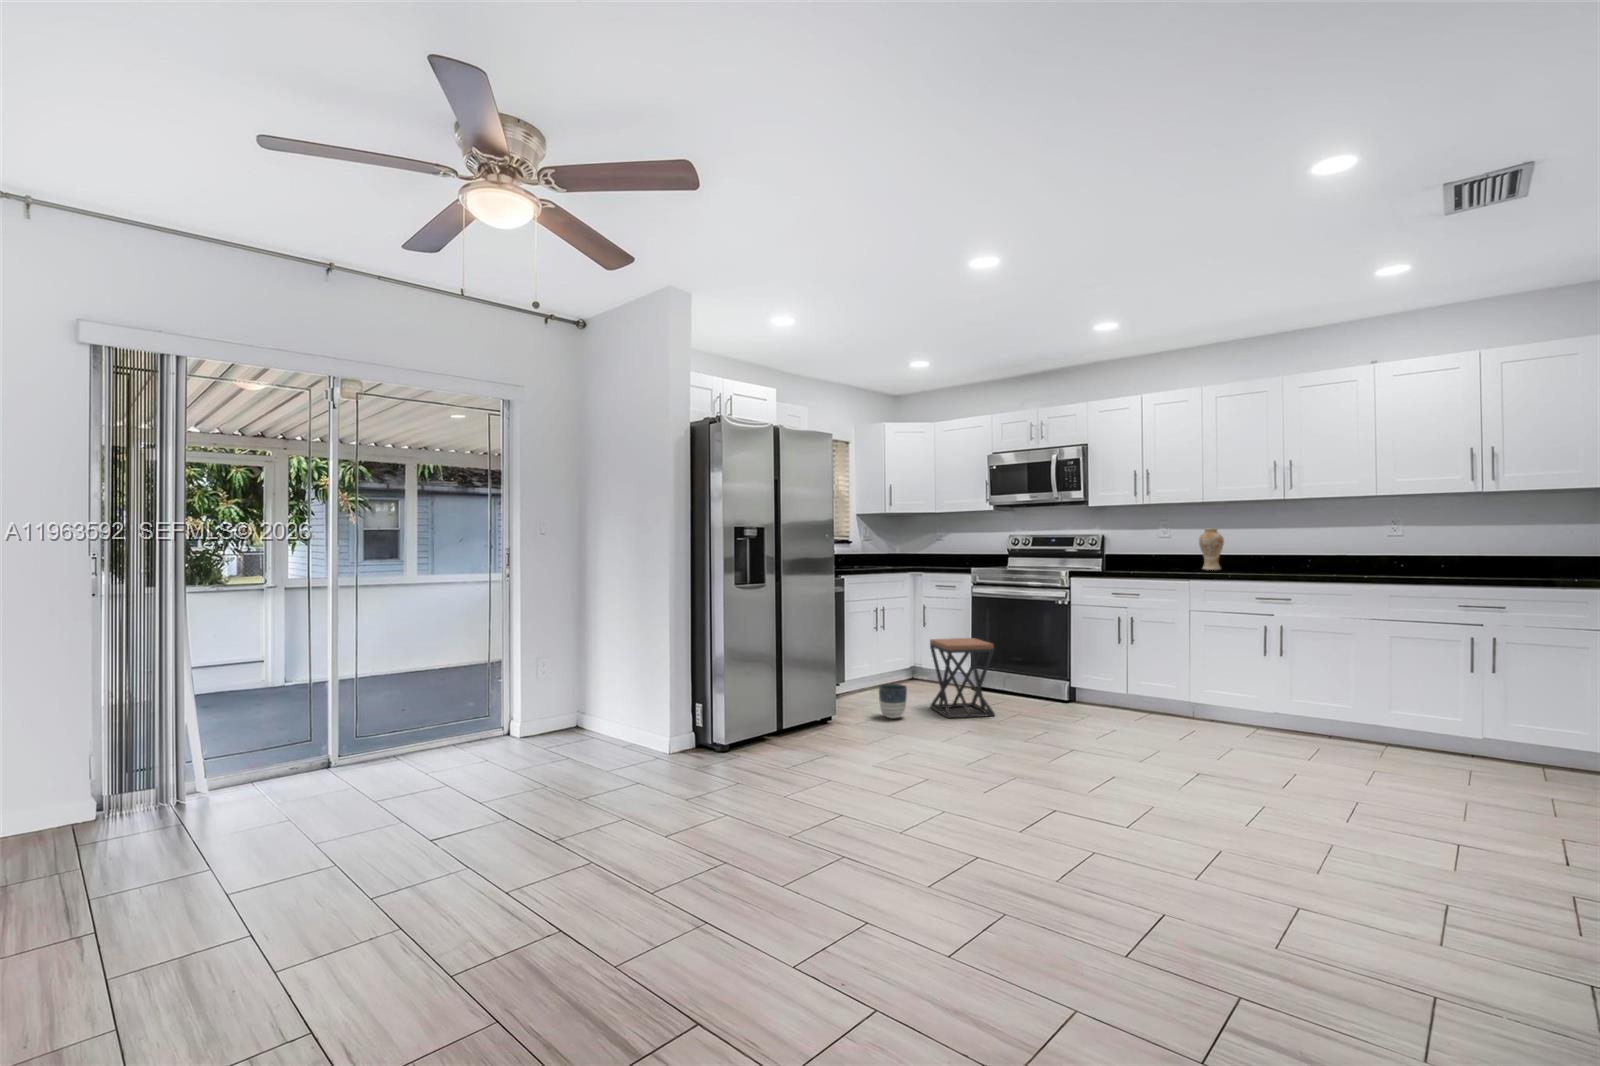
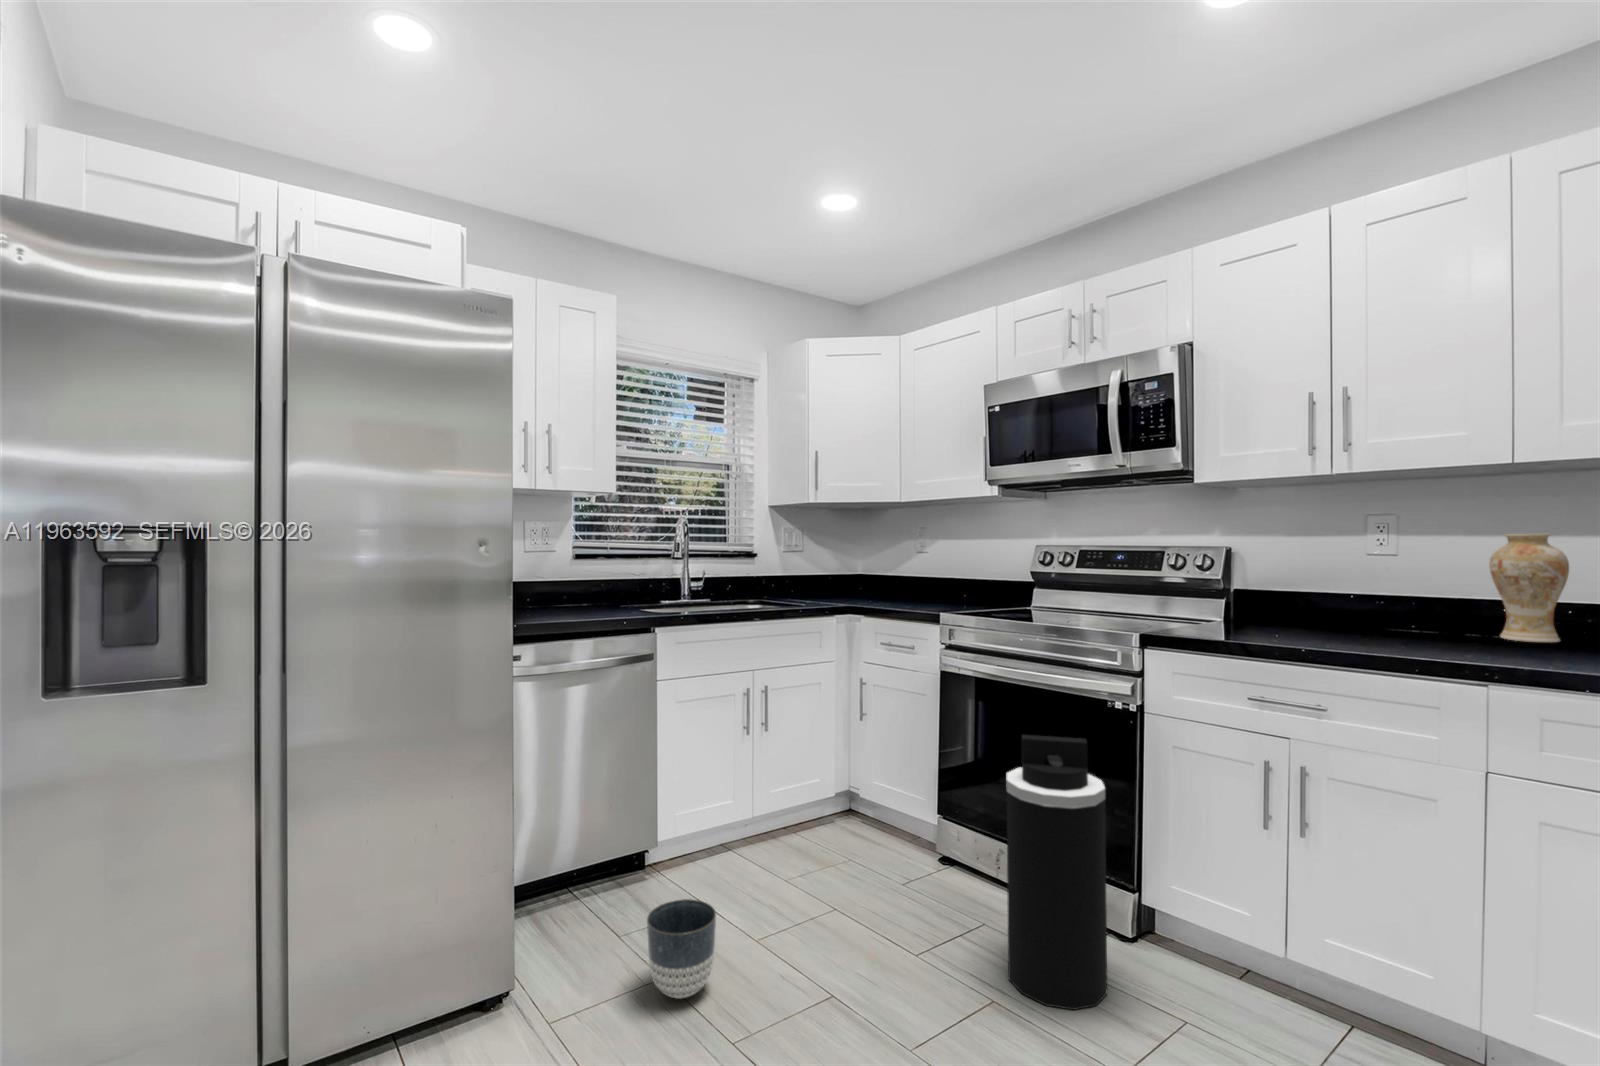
trash can: none [1017,612,1059,715] -> present [1006,735,1107,1010]
stool: present [930,638,995,718] -> none [804,784,934,1010]

